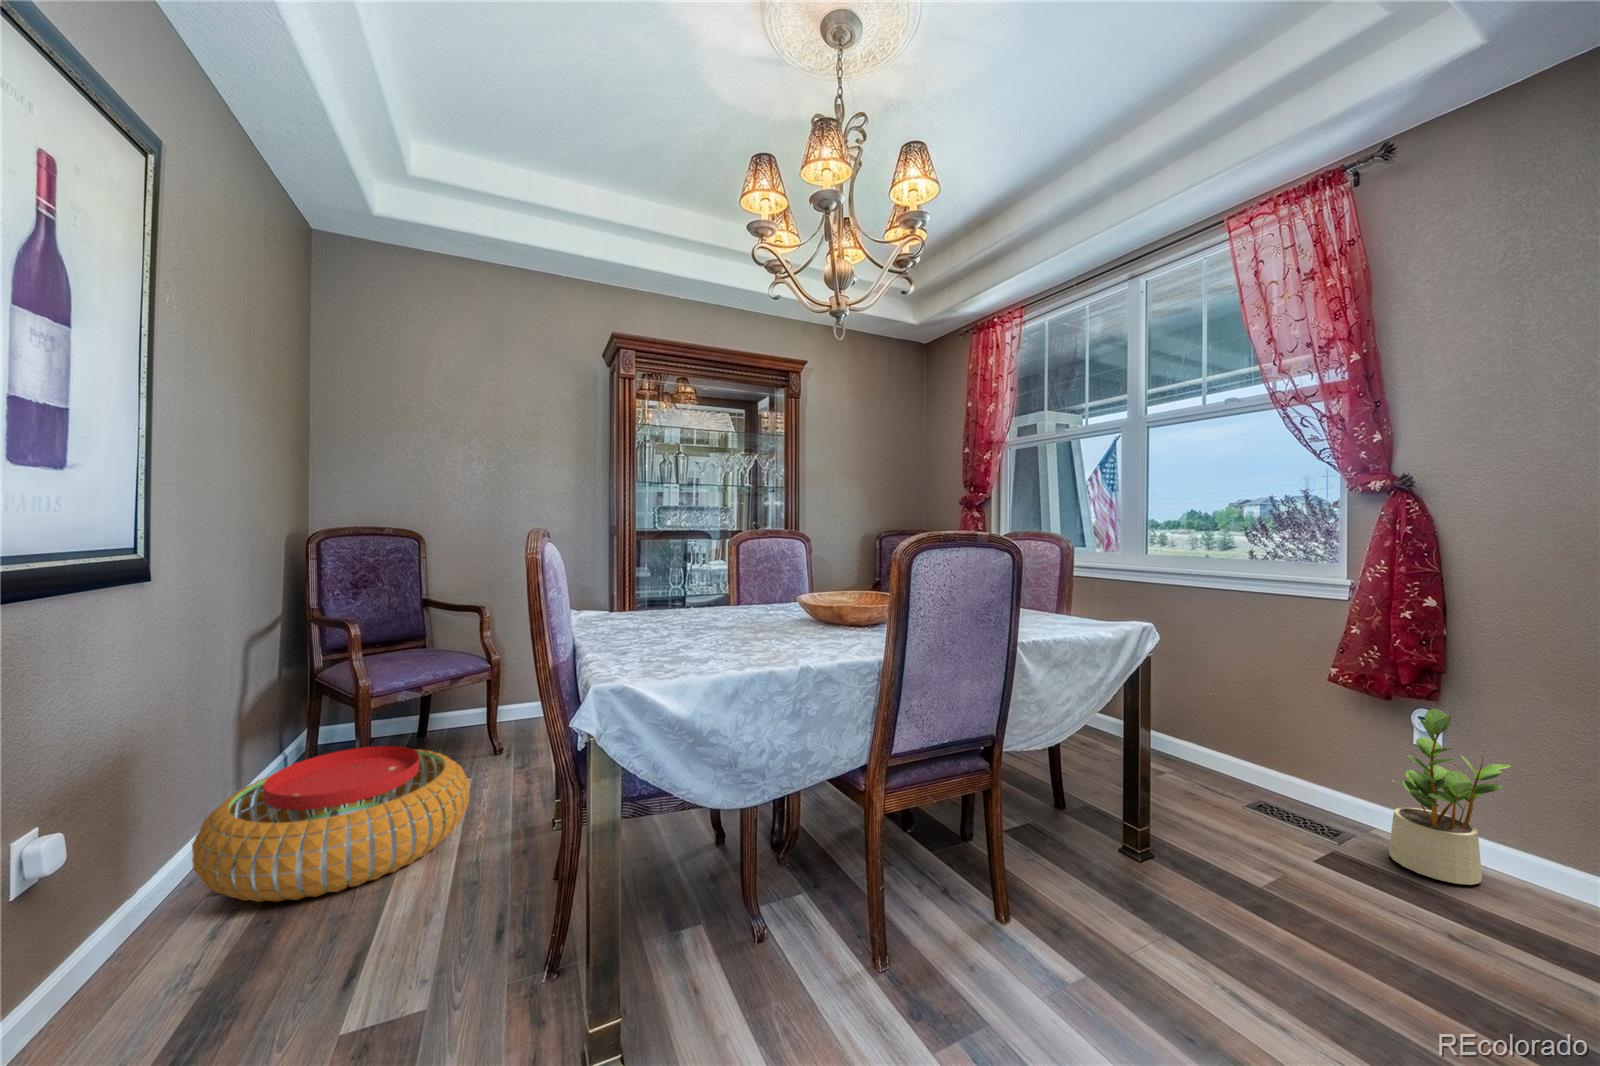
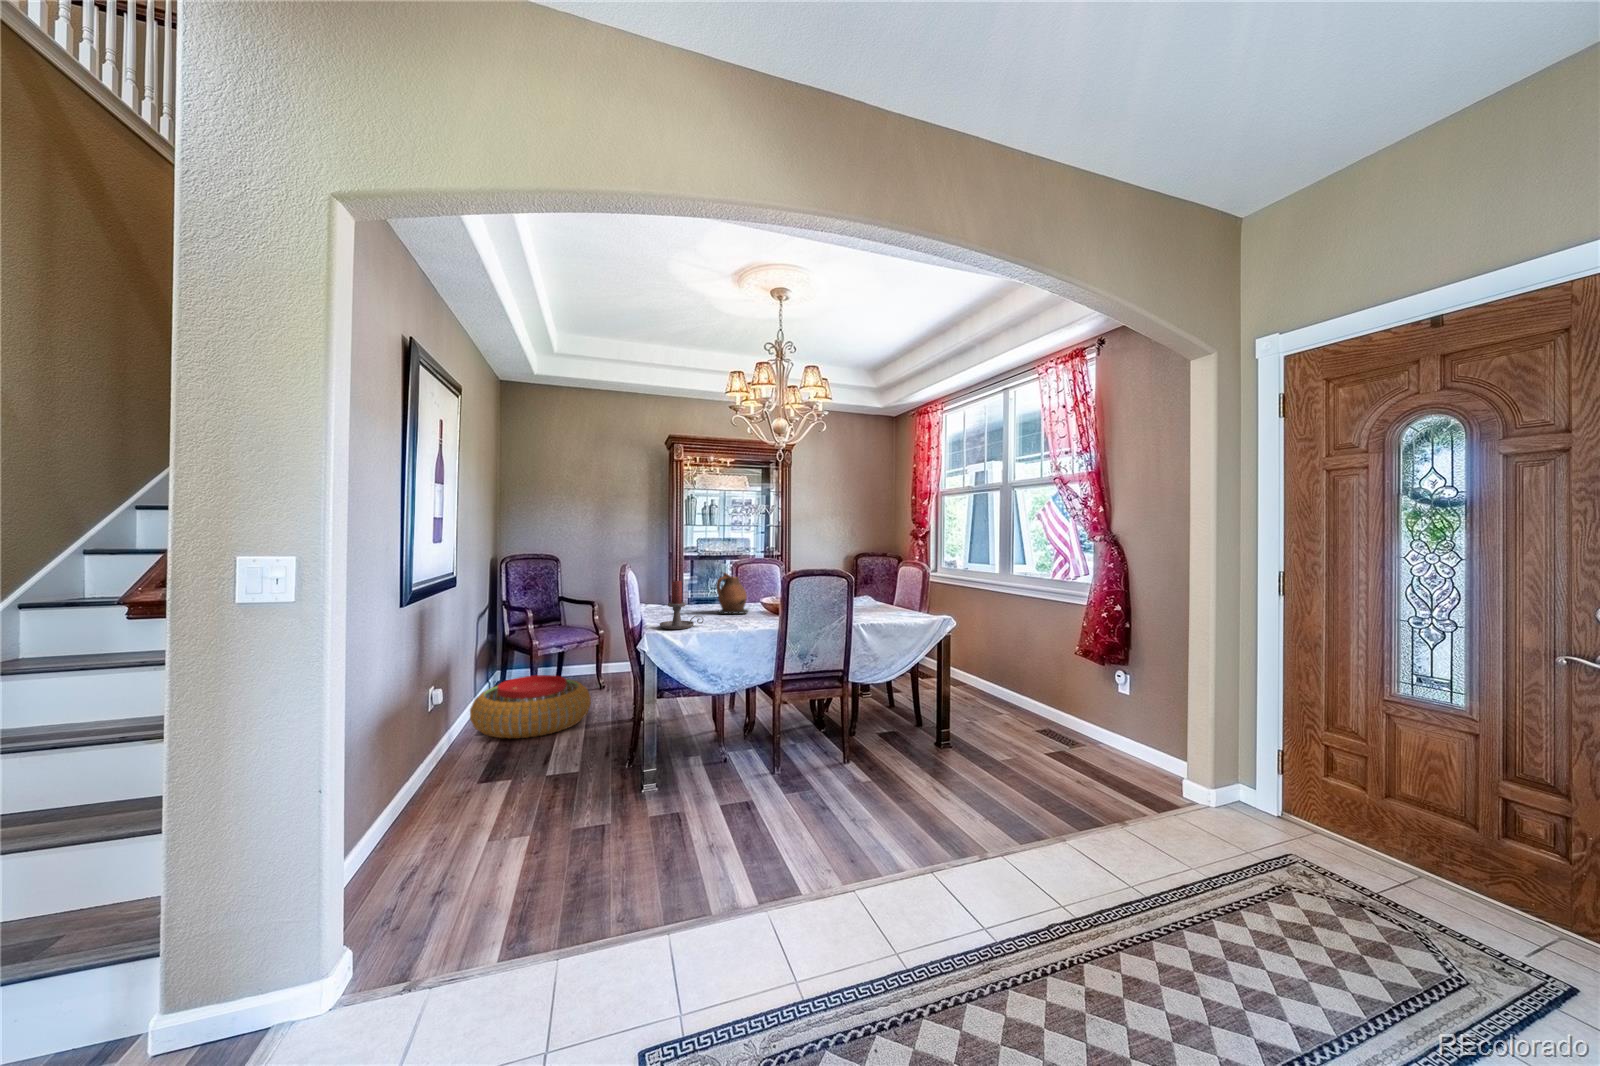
ceramic pitcher: none [716,548,779,626] -> present [716,573,748,614]
candle holder: none [617,556,713,665] -> present [660,581,704,629]
potted plant: present [1389,709,1511,885] -> none [1086,667,1141,762]

